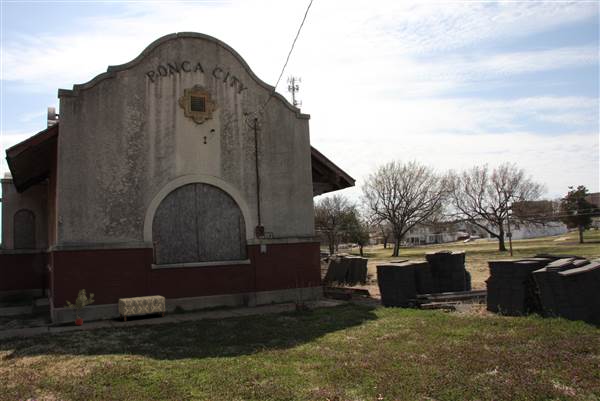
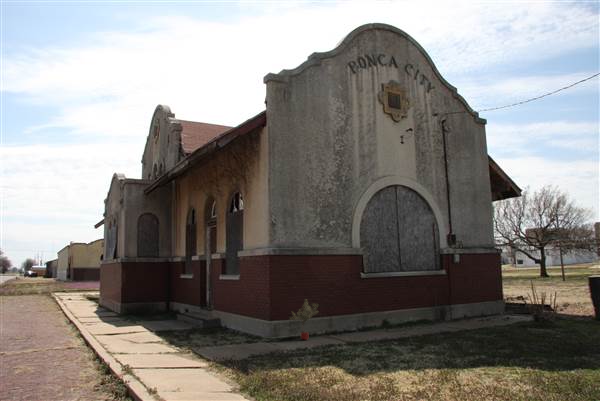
bench: present [119,296,165,321] -> none [335,308,385,336]

